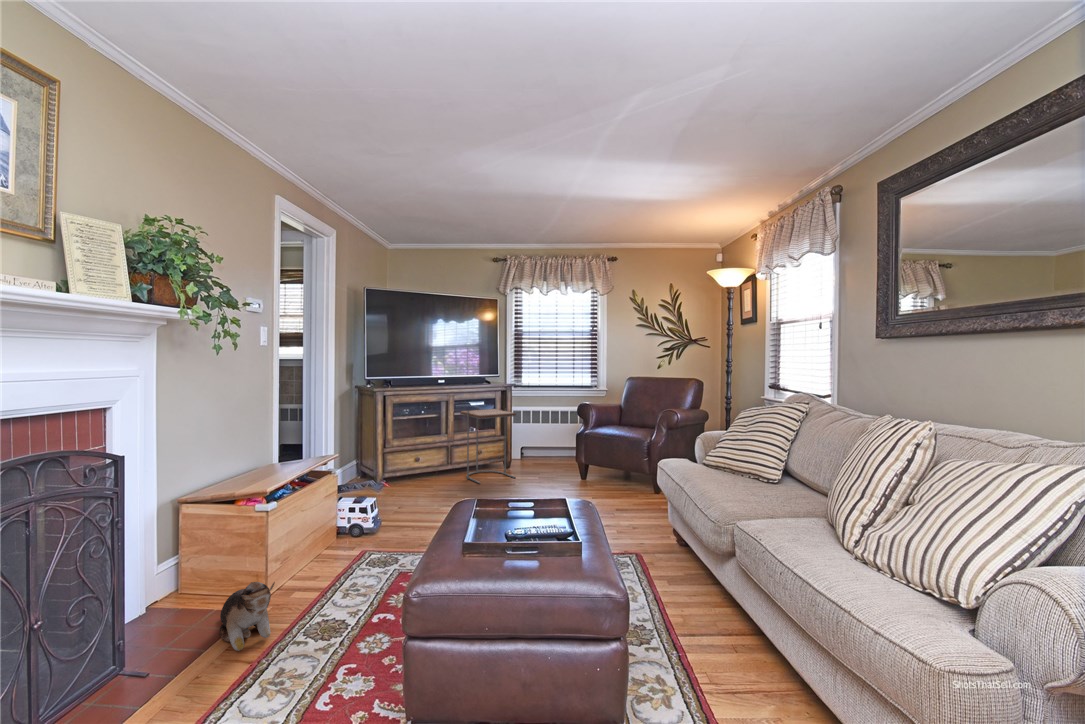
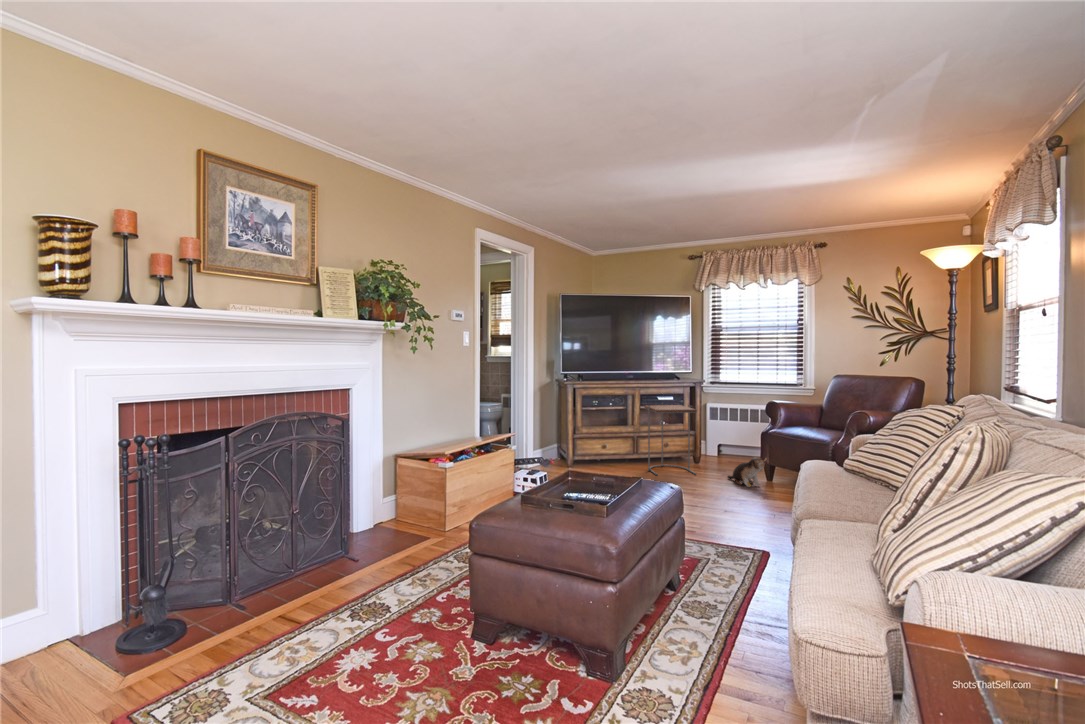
plush toy: present [219,582,275,651] -> present [728,457,767,487]

